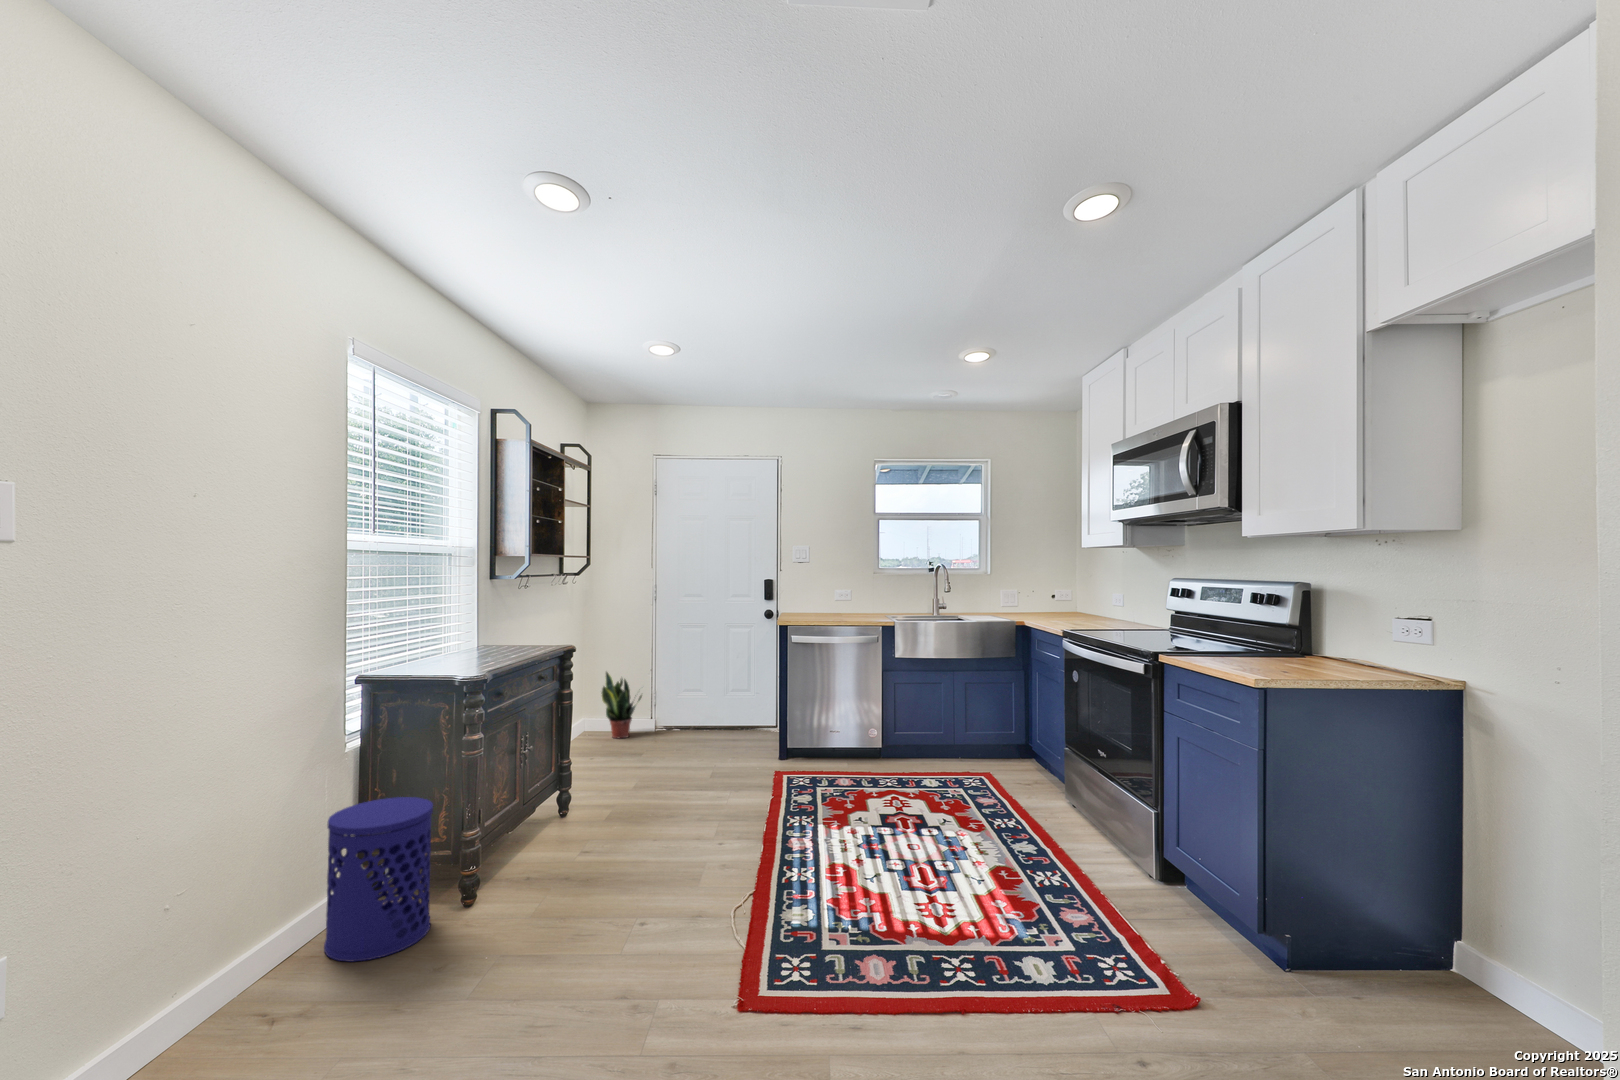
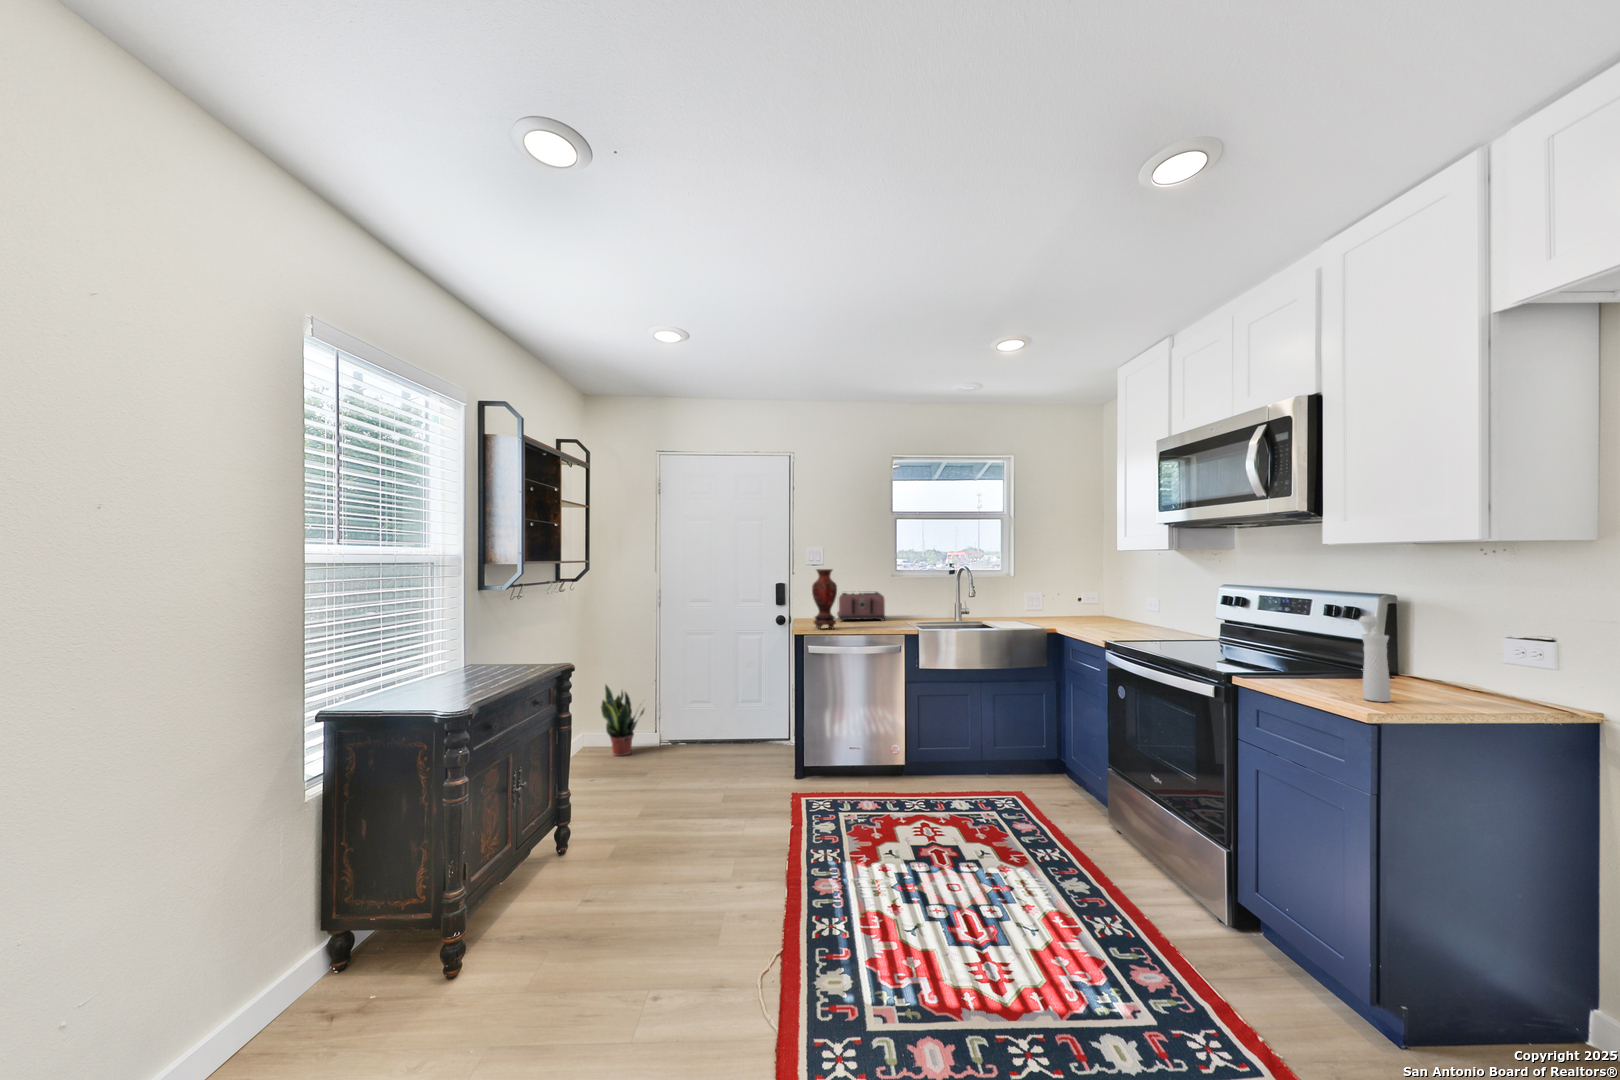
vase: none [799,564,823,621] -> present [812,569,837,629]
toaster: none [826,588,870,615] -> present [838,592,885,621]
pepper mill: none [1256,601,1280,673] -> present [1359,616,1391,702]
waste bin: present [324,797,433,962] -> none [283,852,410,1056]

